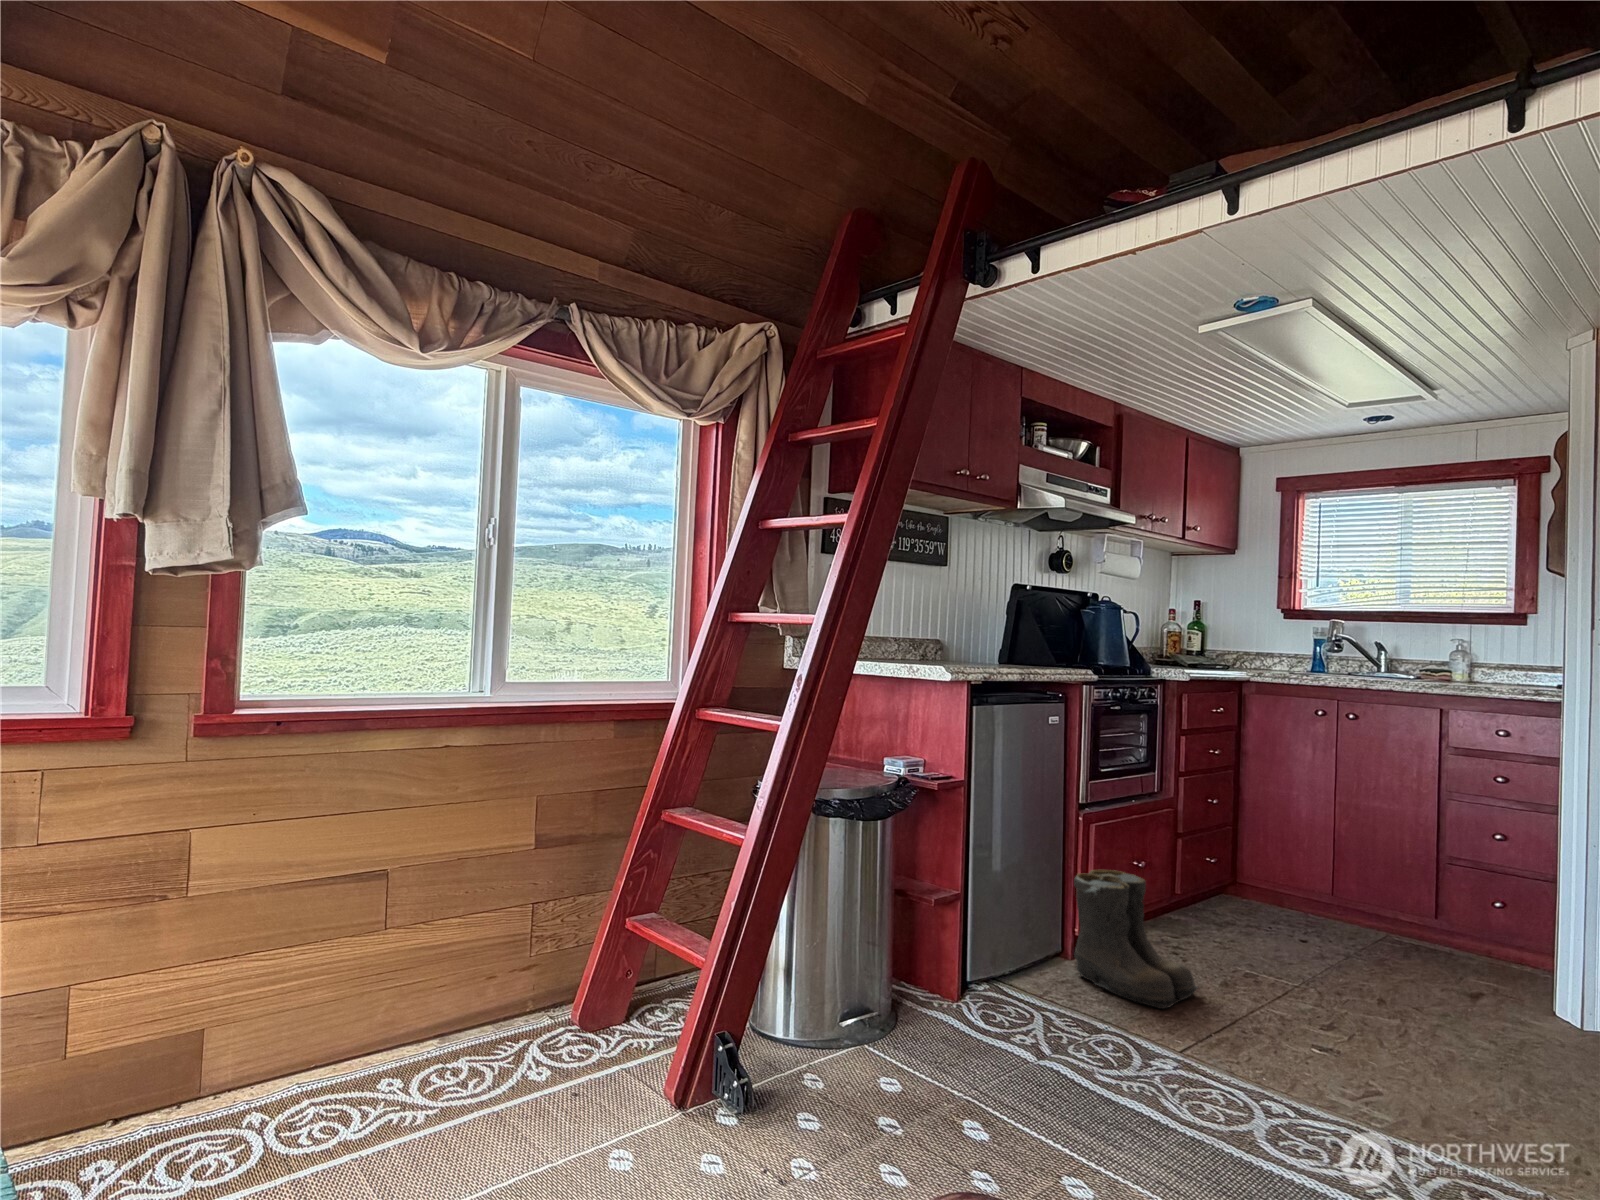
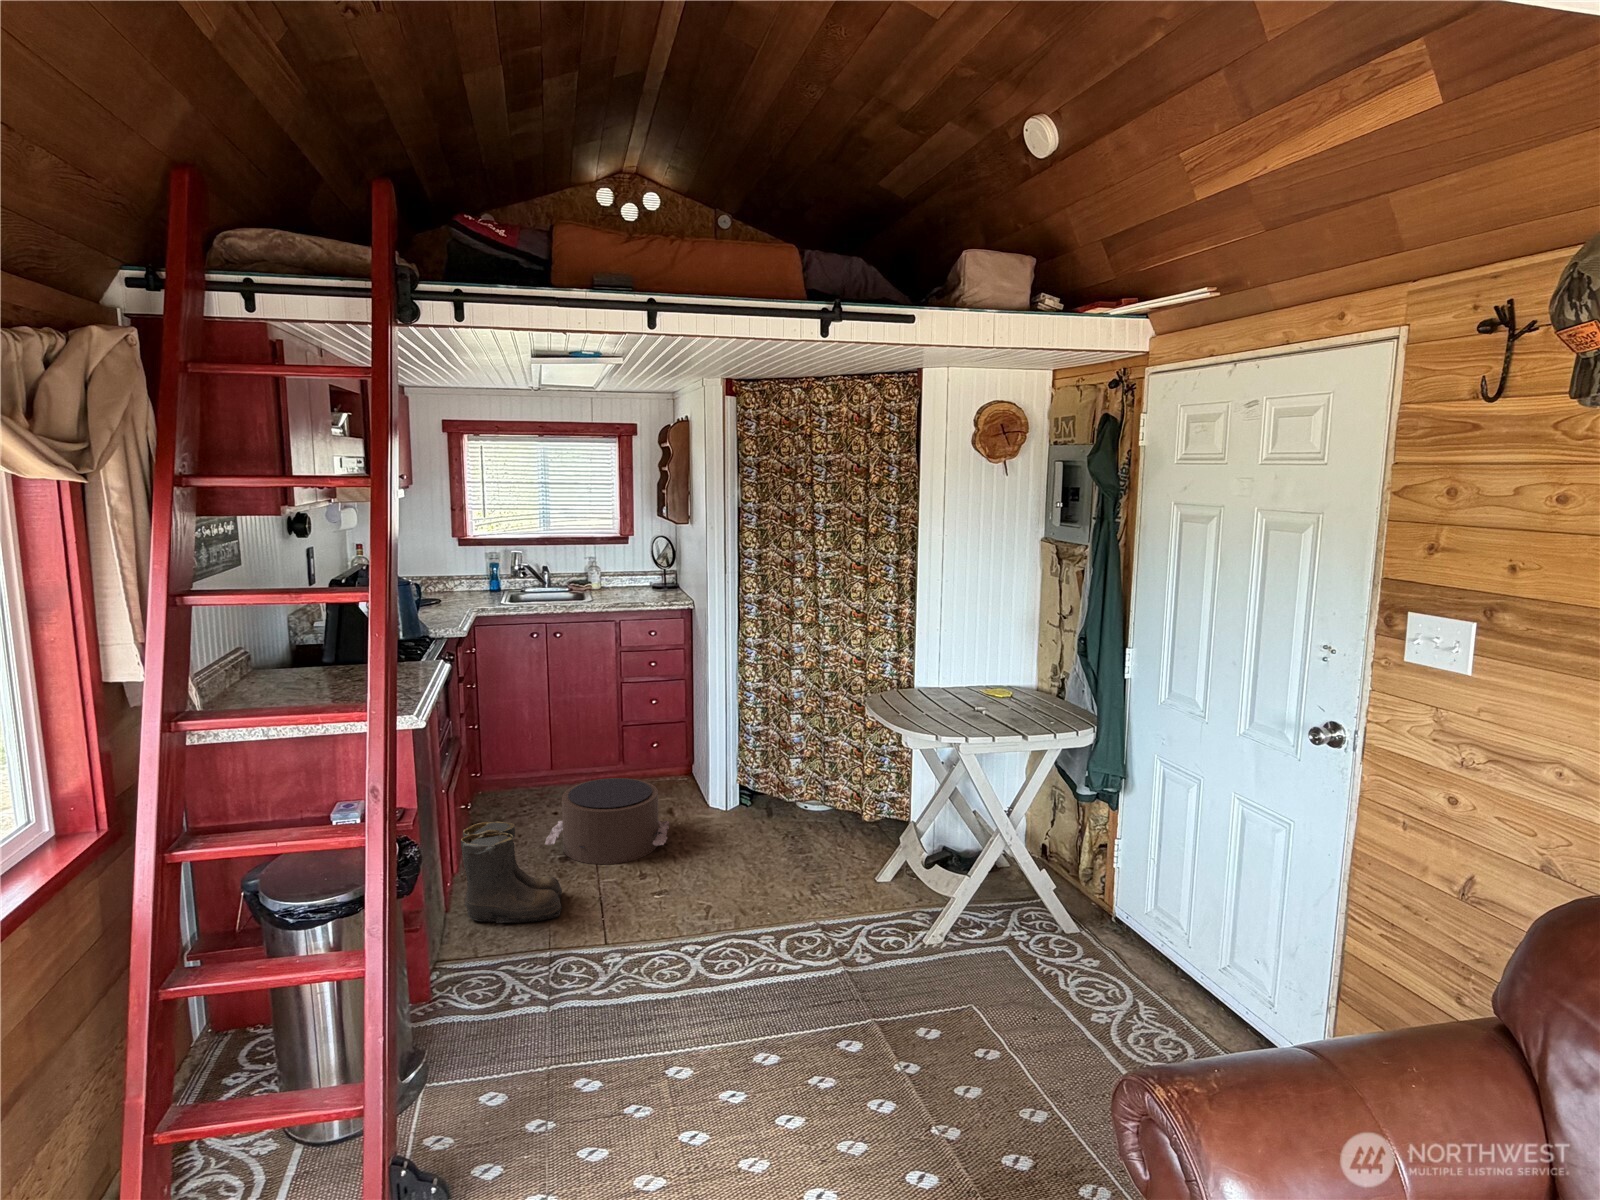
pouf: none [1226,894,1429,1015] -> present [545,778,669,864]

